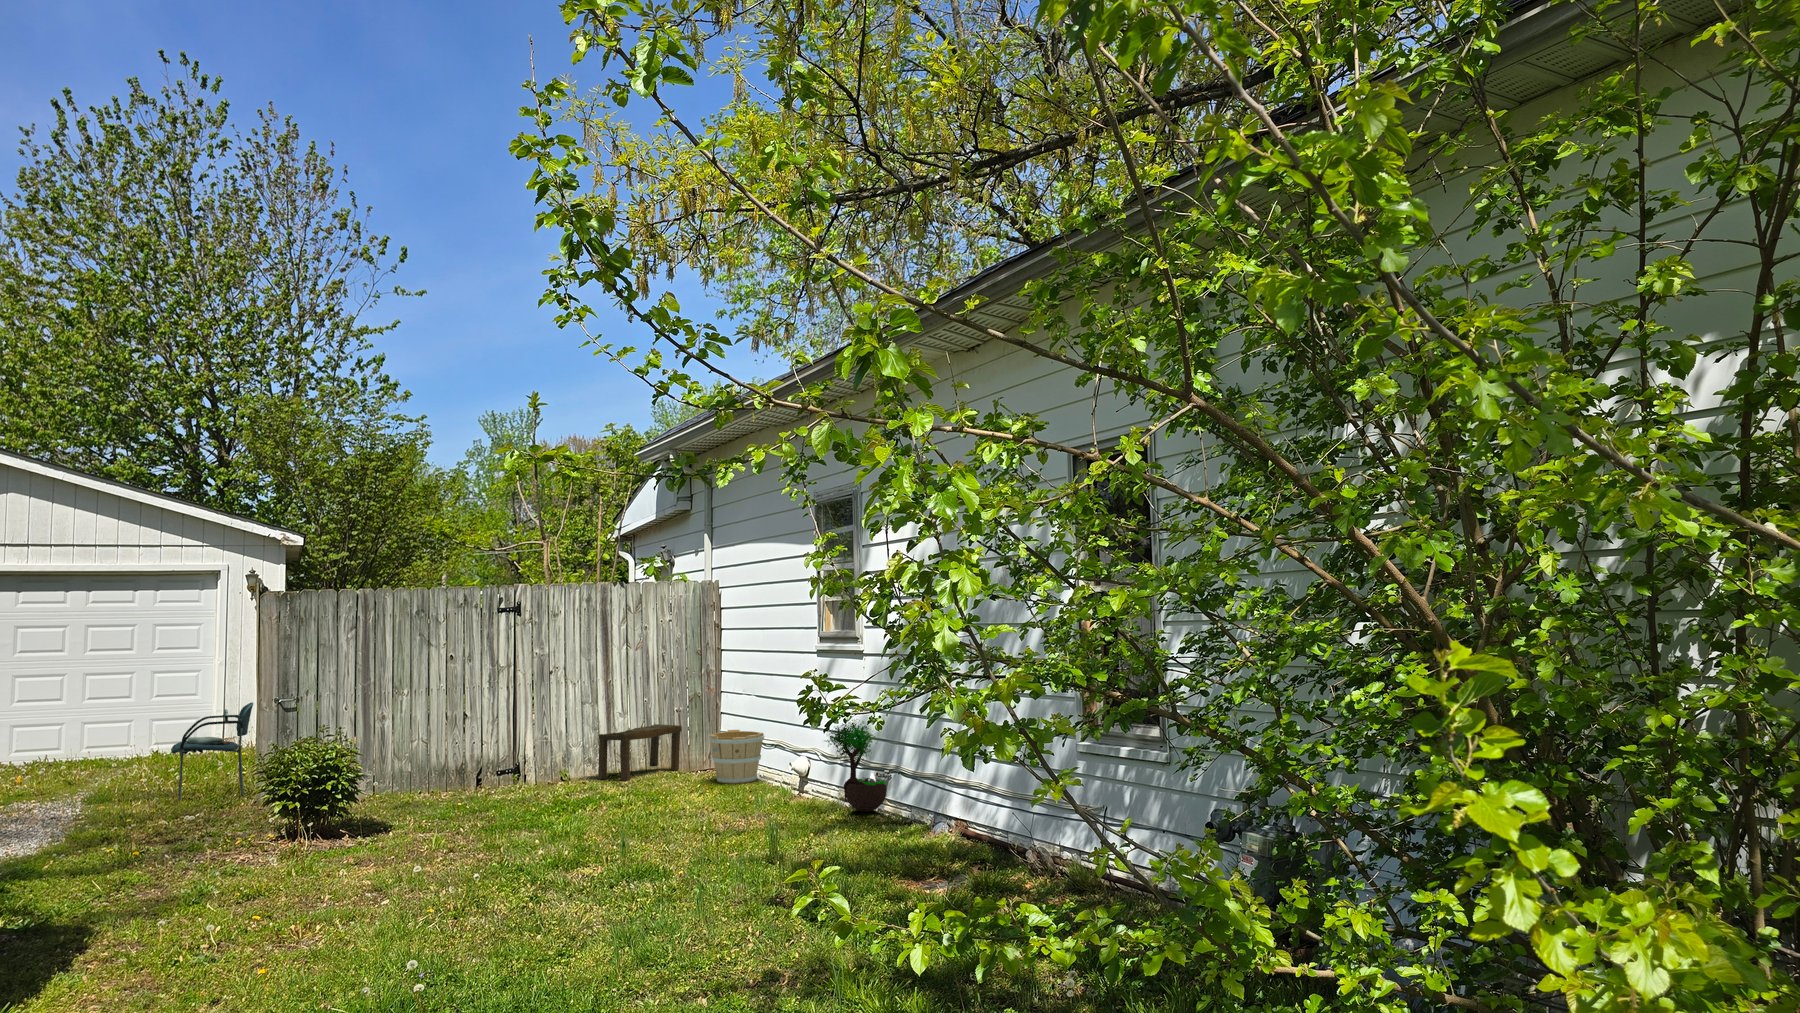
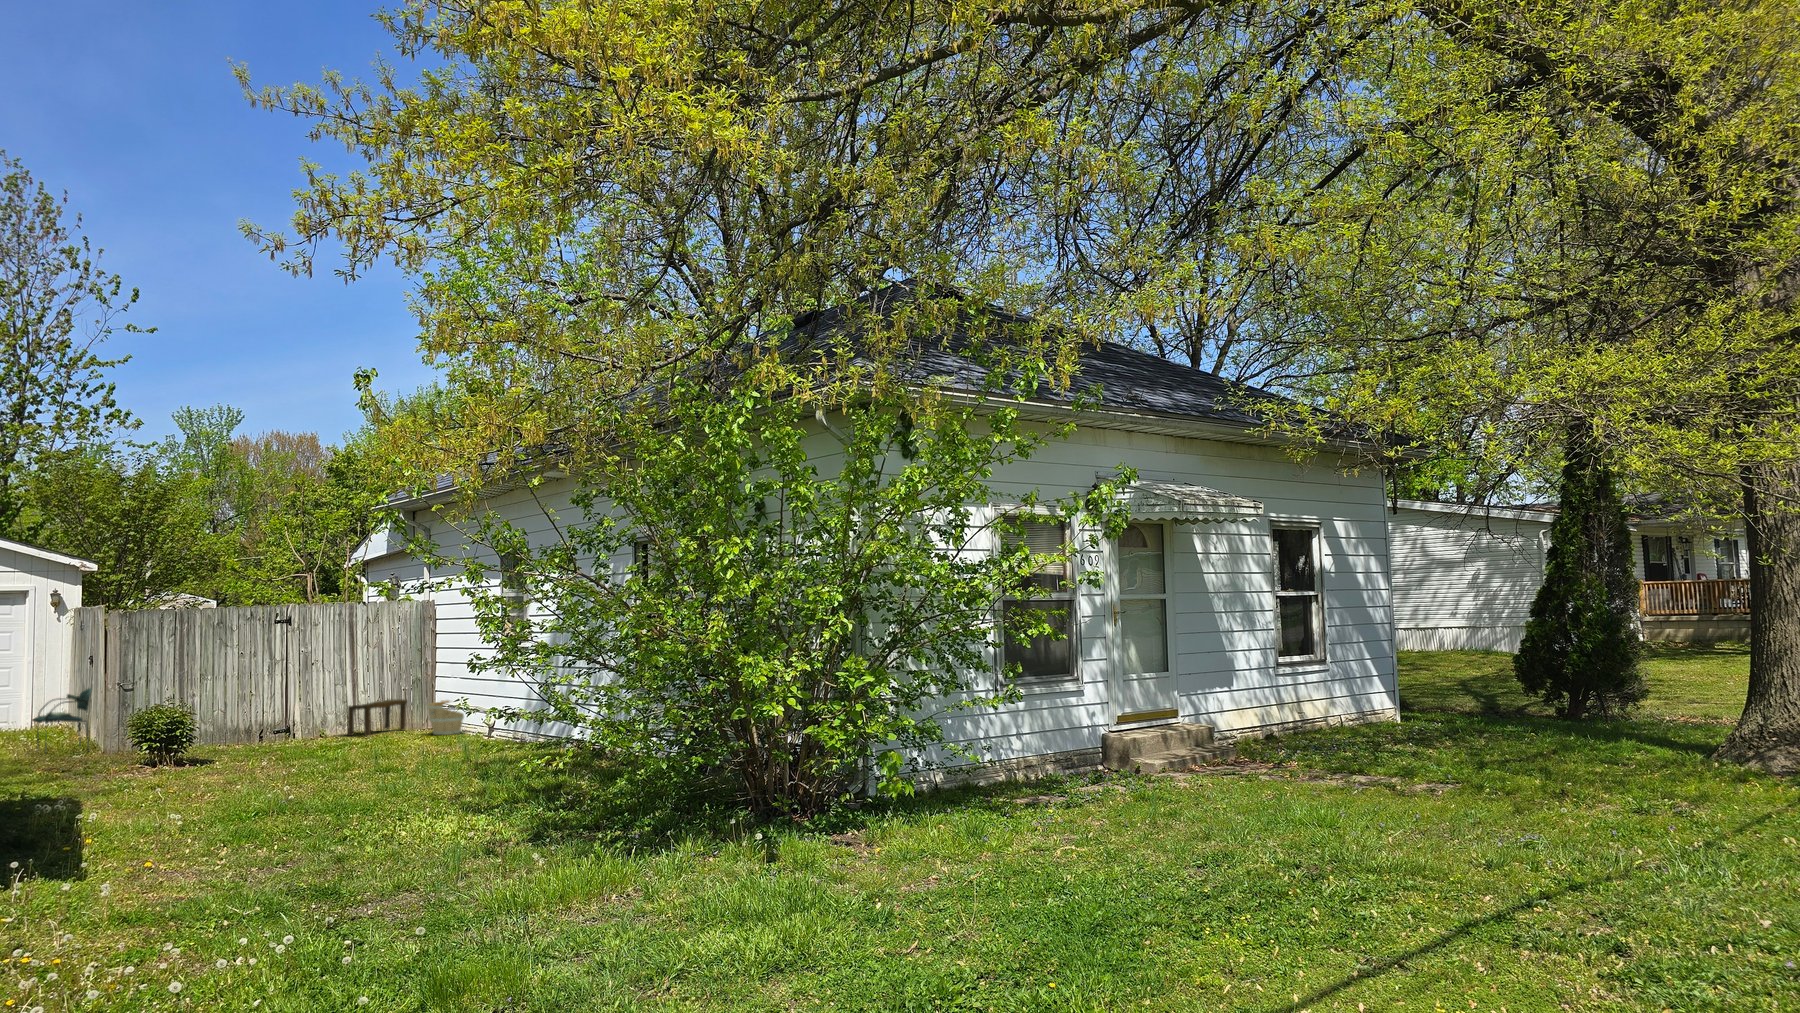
potted tree: present [826,720,887,812] -> none [501,683,542,743]

